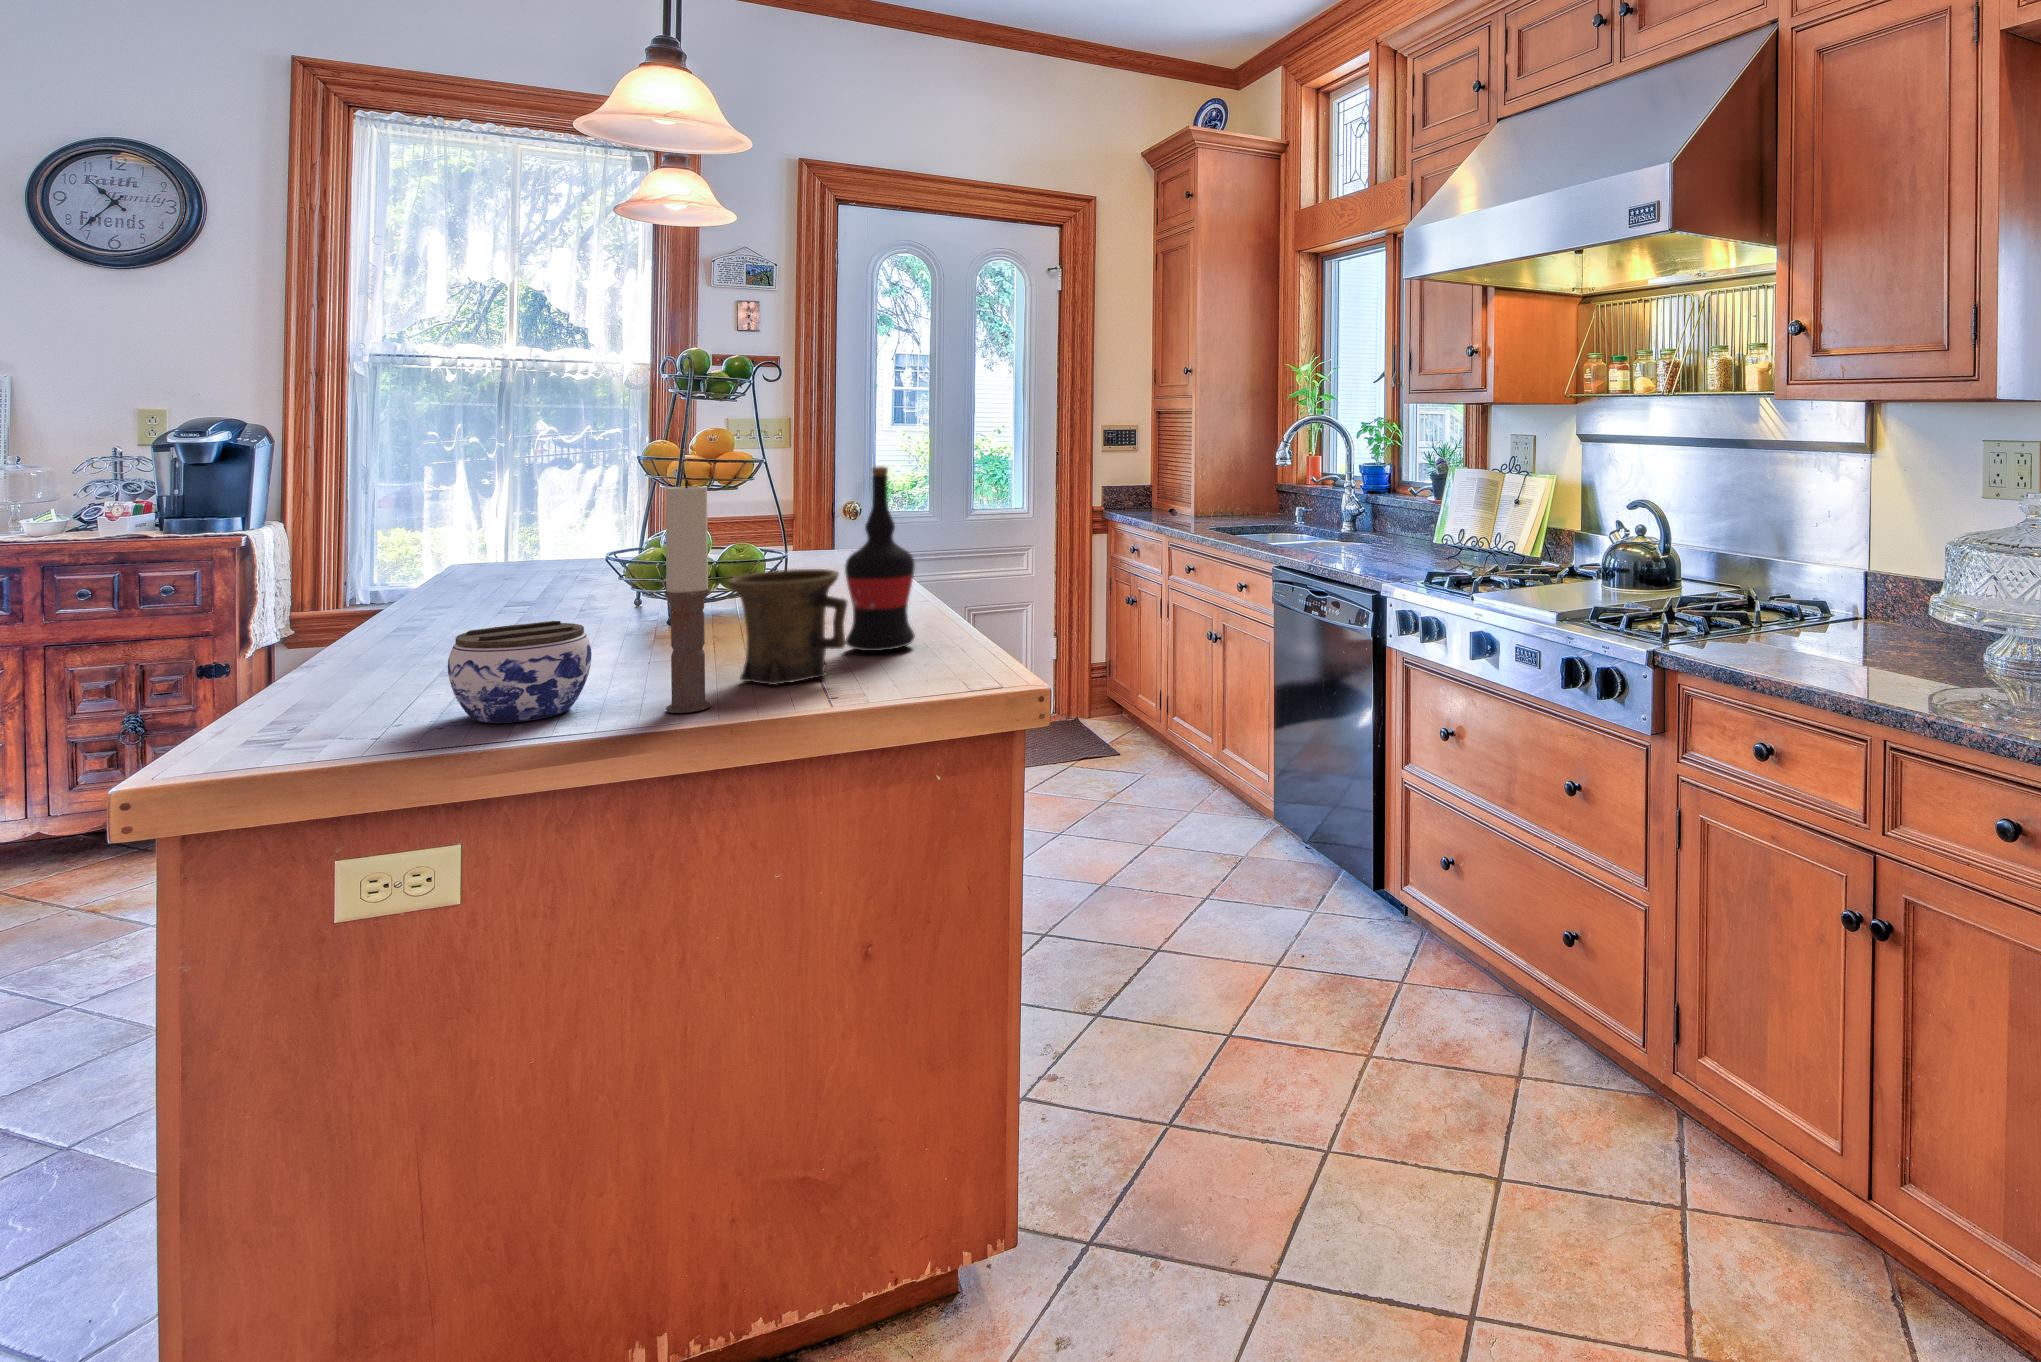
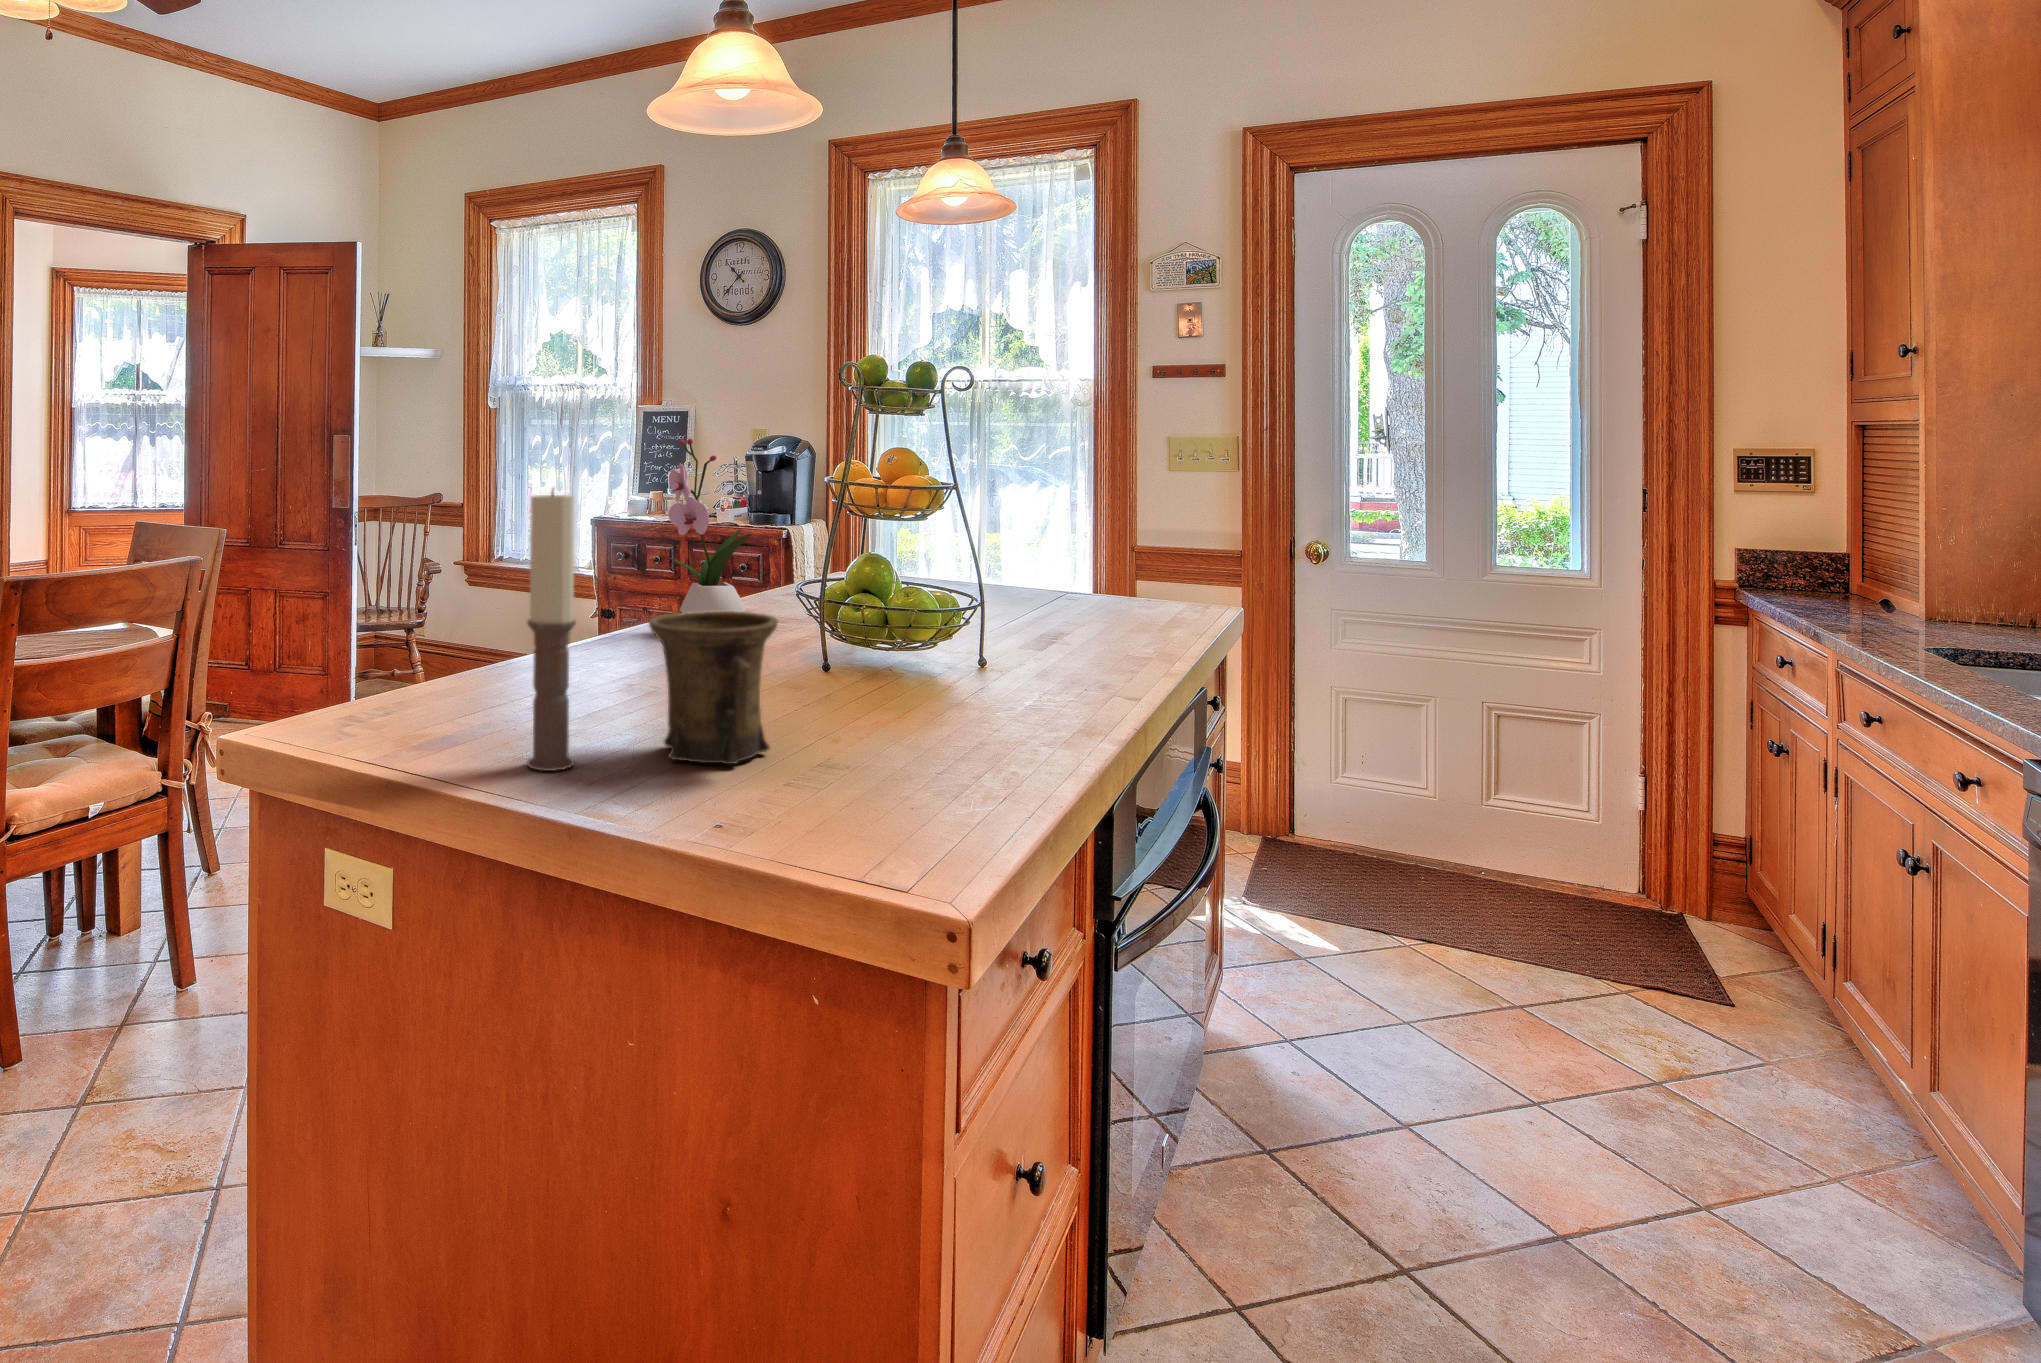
flower arrangement: none [452,431,564,629] -> present [668,439,752,613]
wine bottle: present [845,467,915,651] -> none [843,484,938,747]
jar: present [448,621,591,723] -> none [405,631,530,737]

